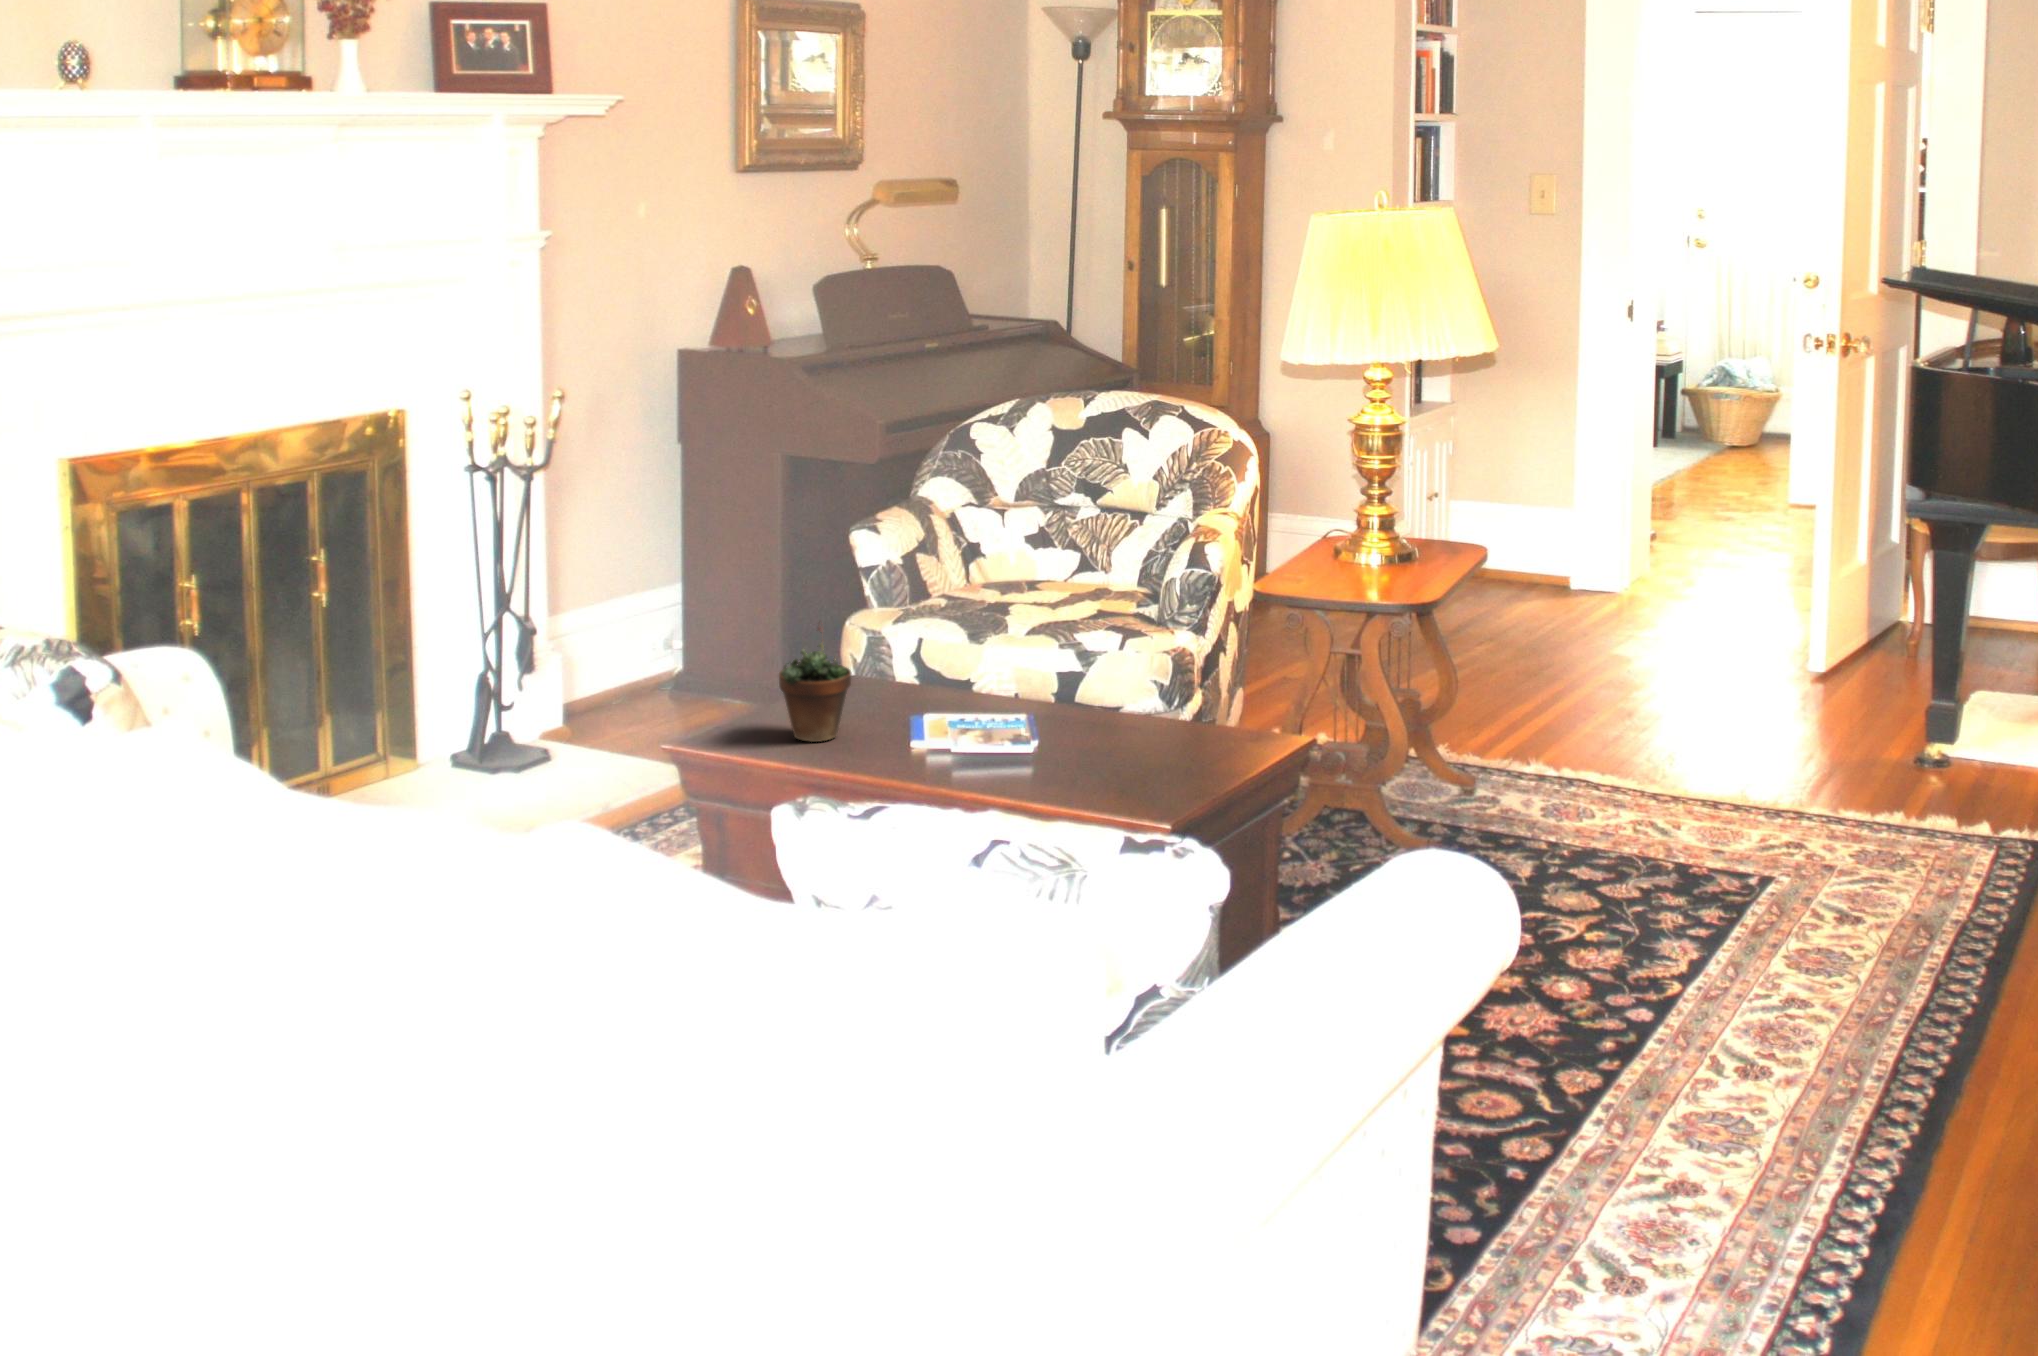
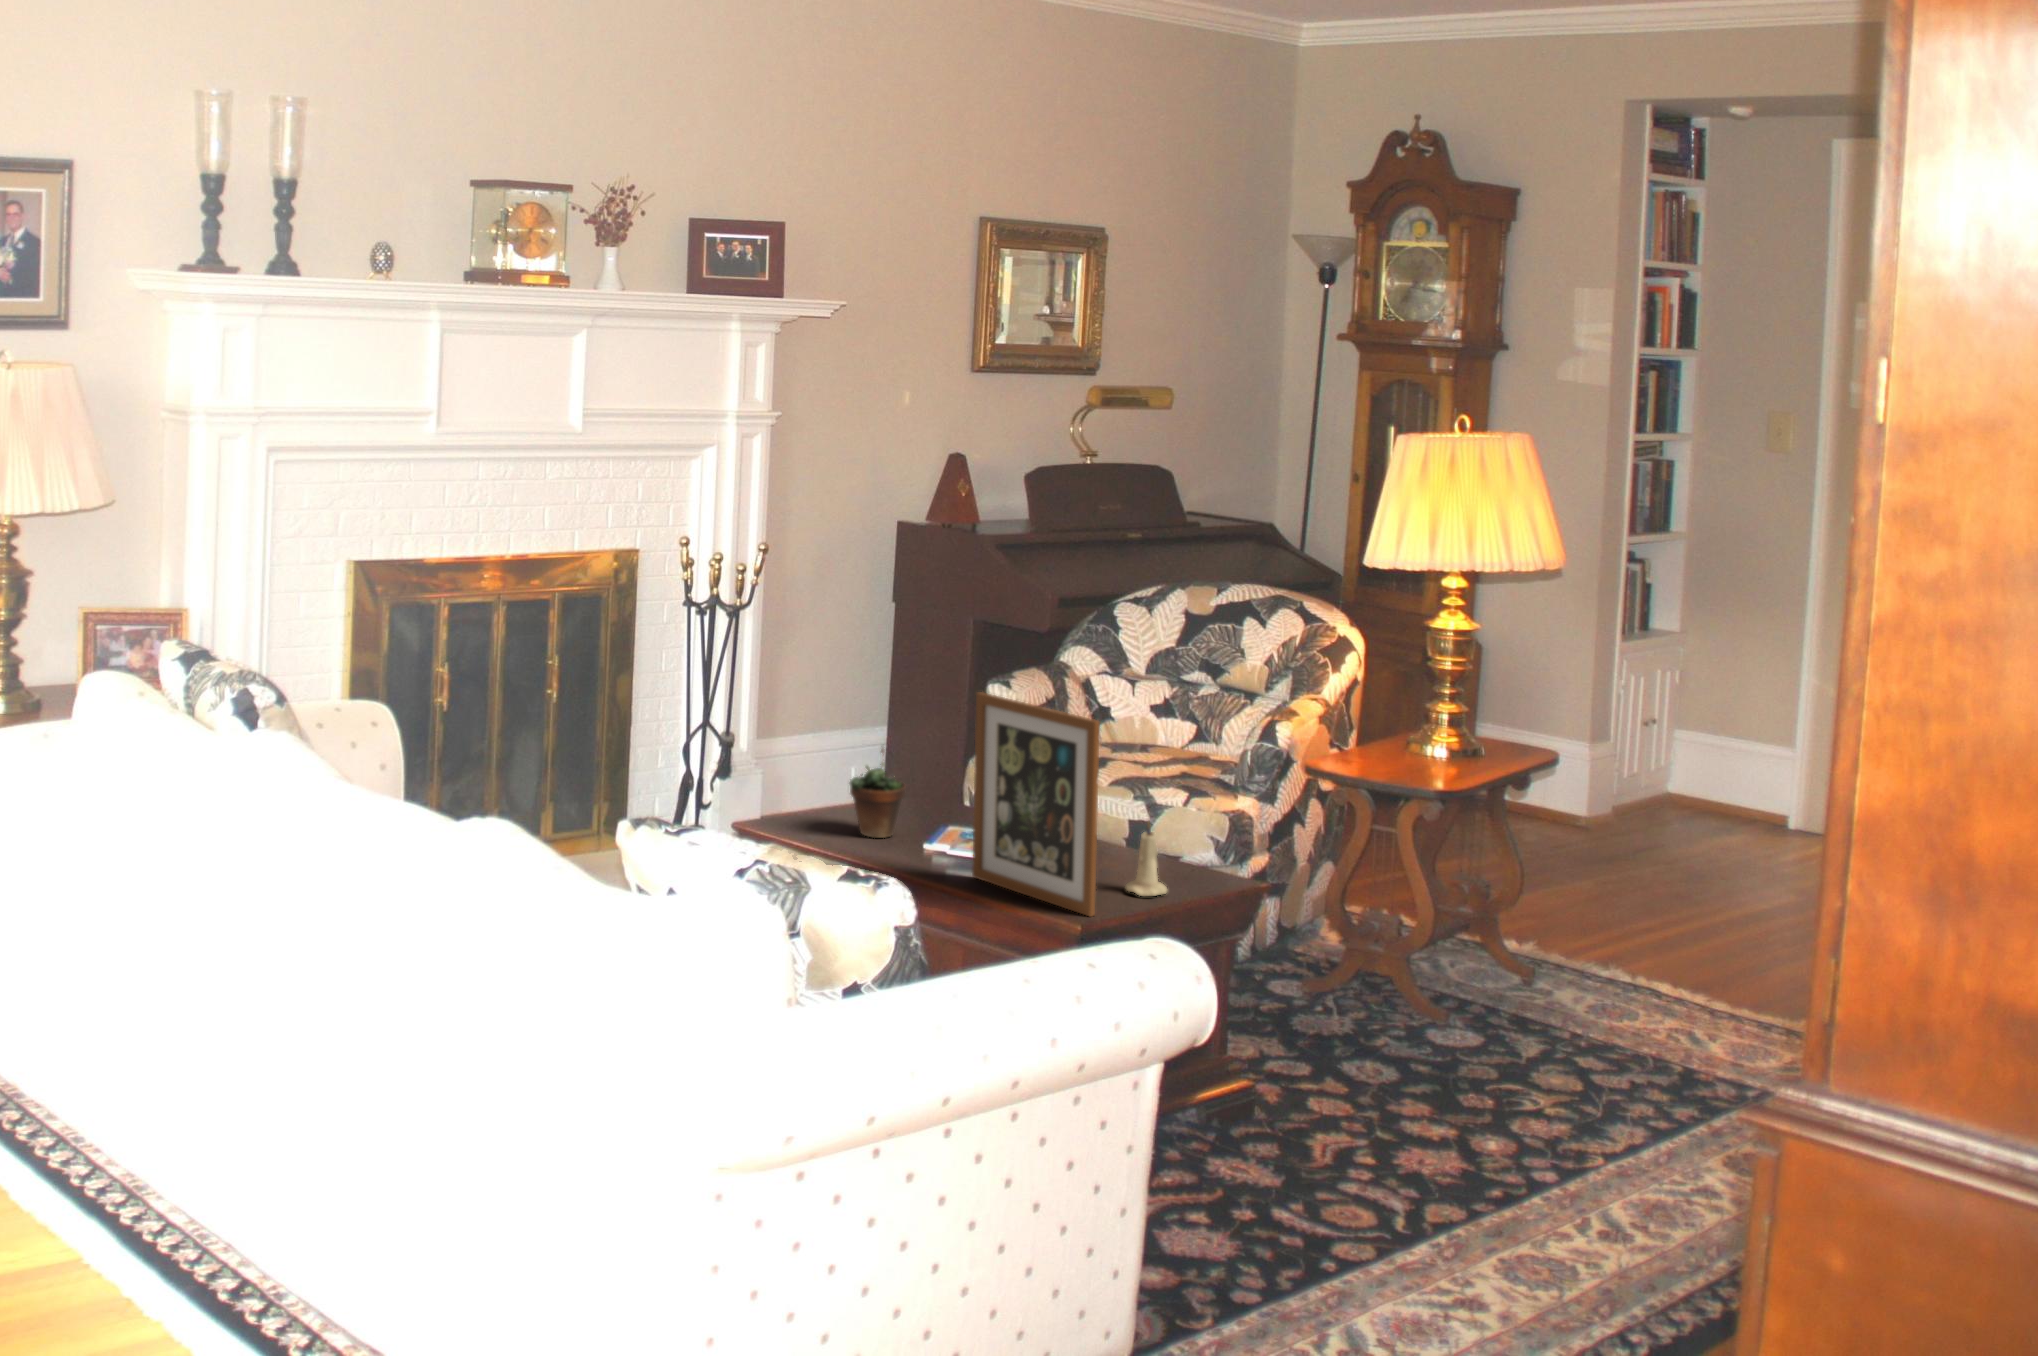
picture frame: none [978,537,1162,803] -> present [972,692,1100,917]
candle: none [1164,671,1215,767] -> present [1126,822,1167,896]

